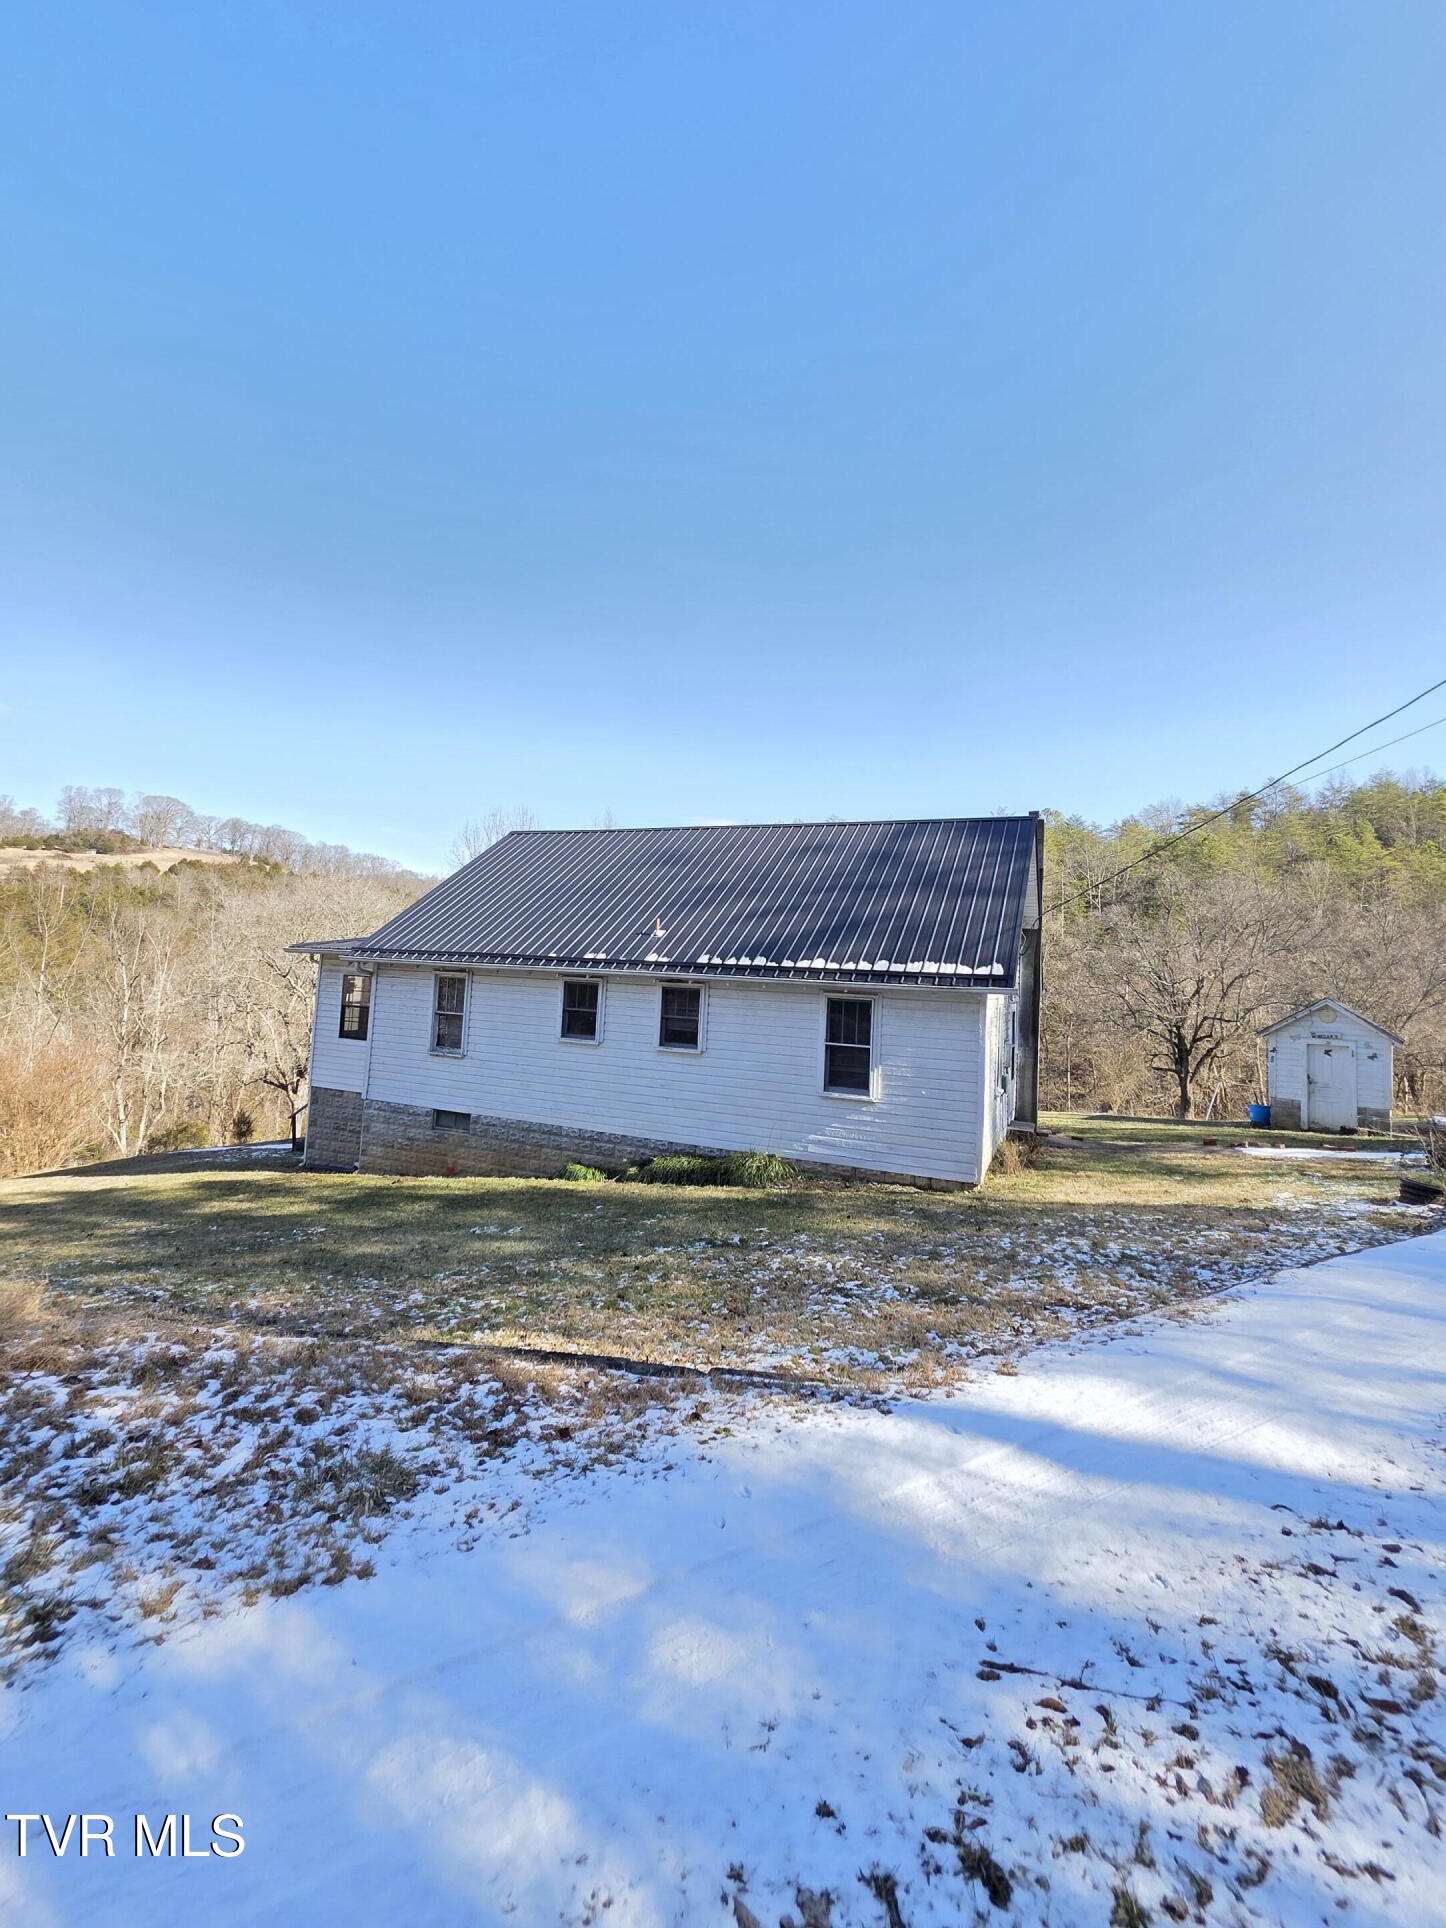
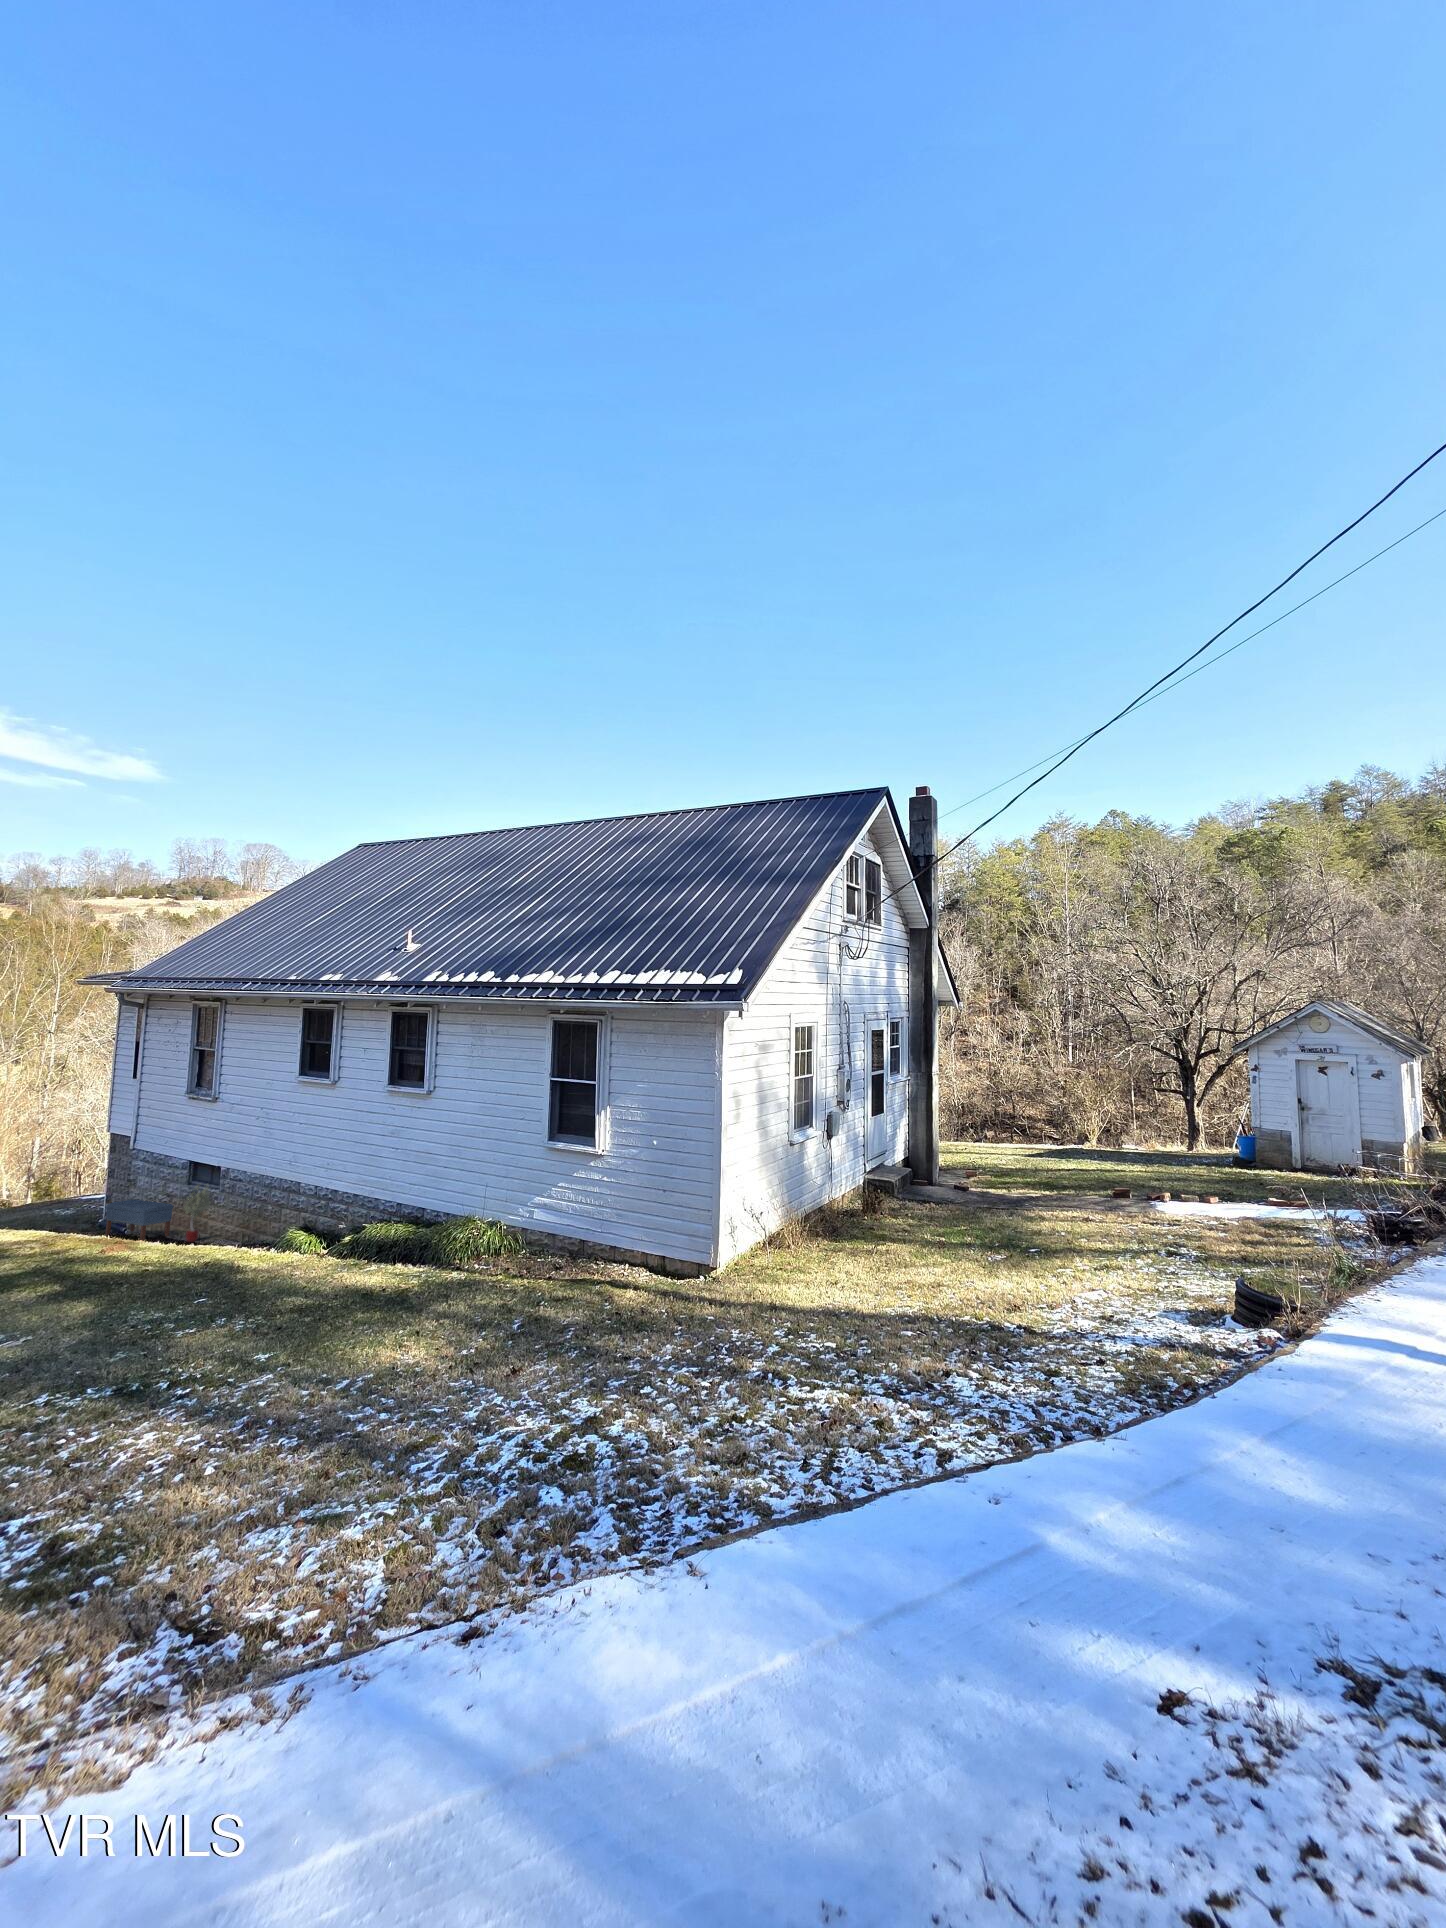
bench: none [356,1142,418,1176] -> present [105,1200,173,1240]

